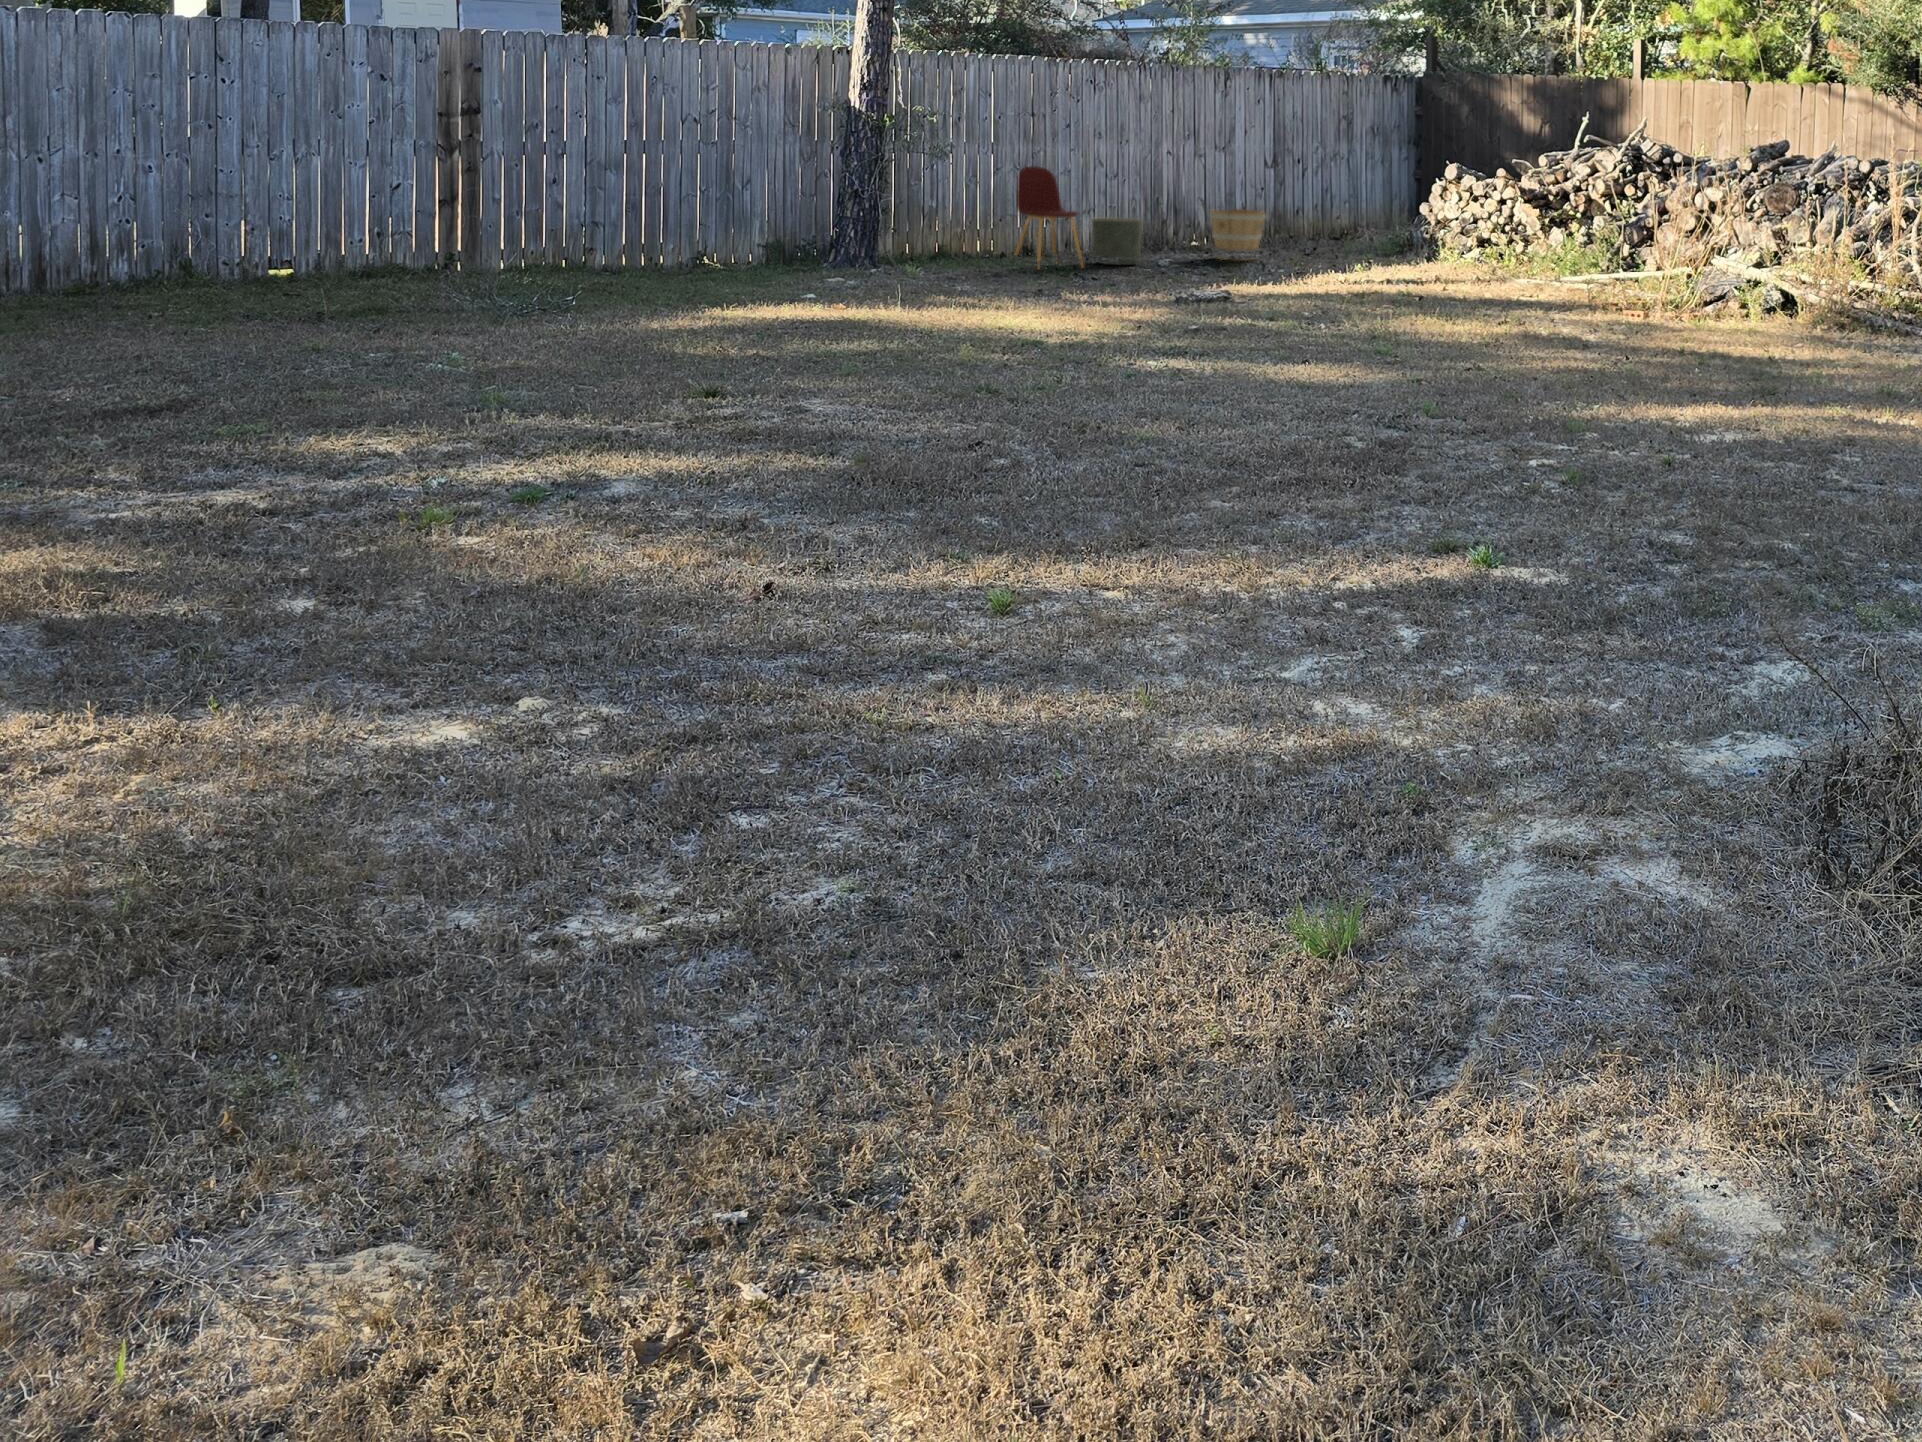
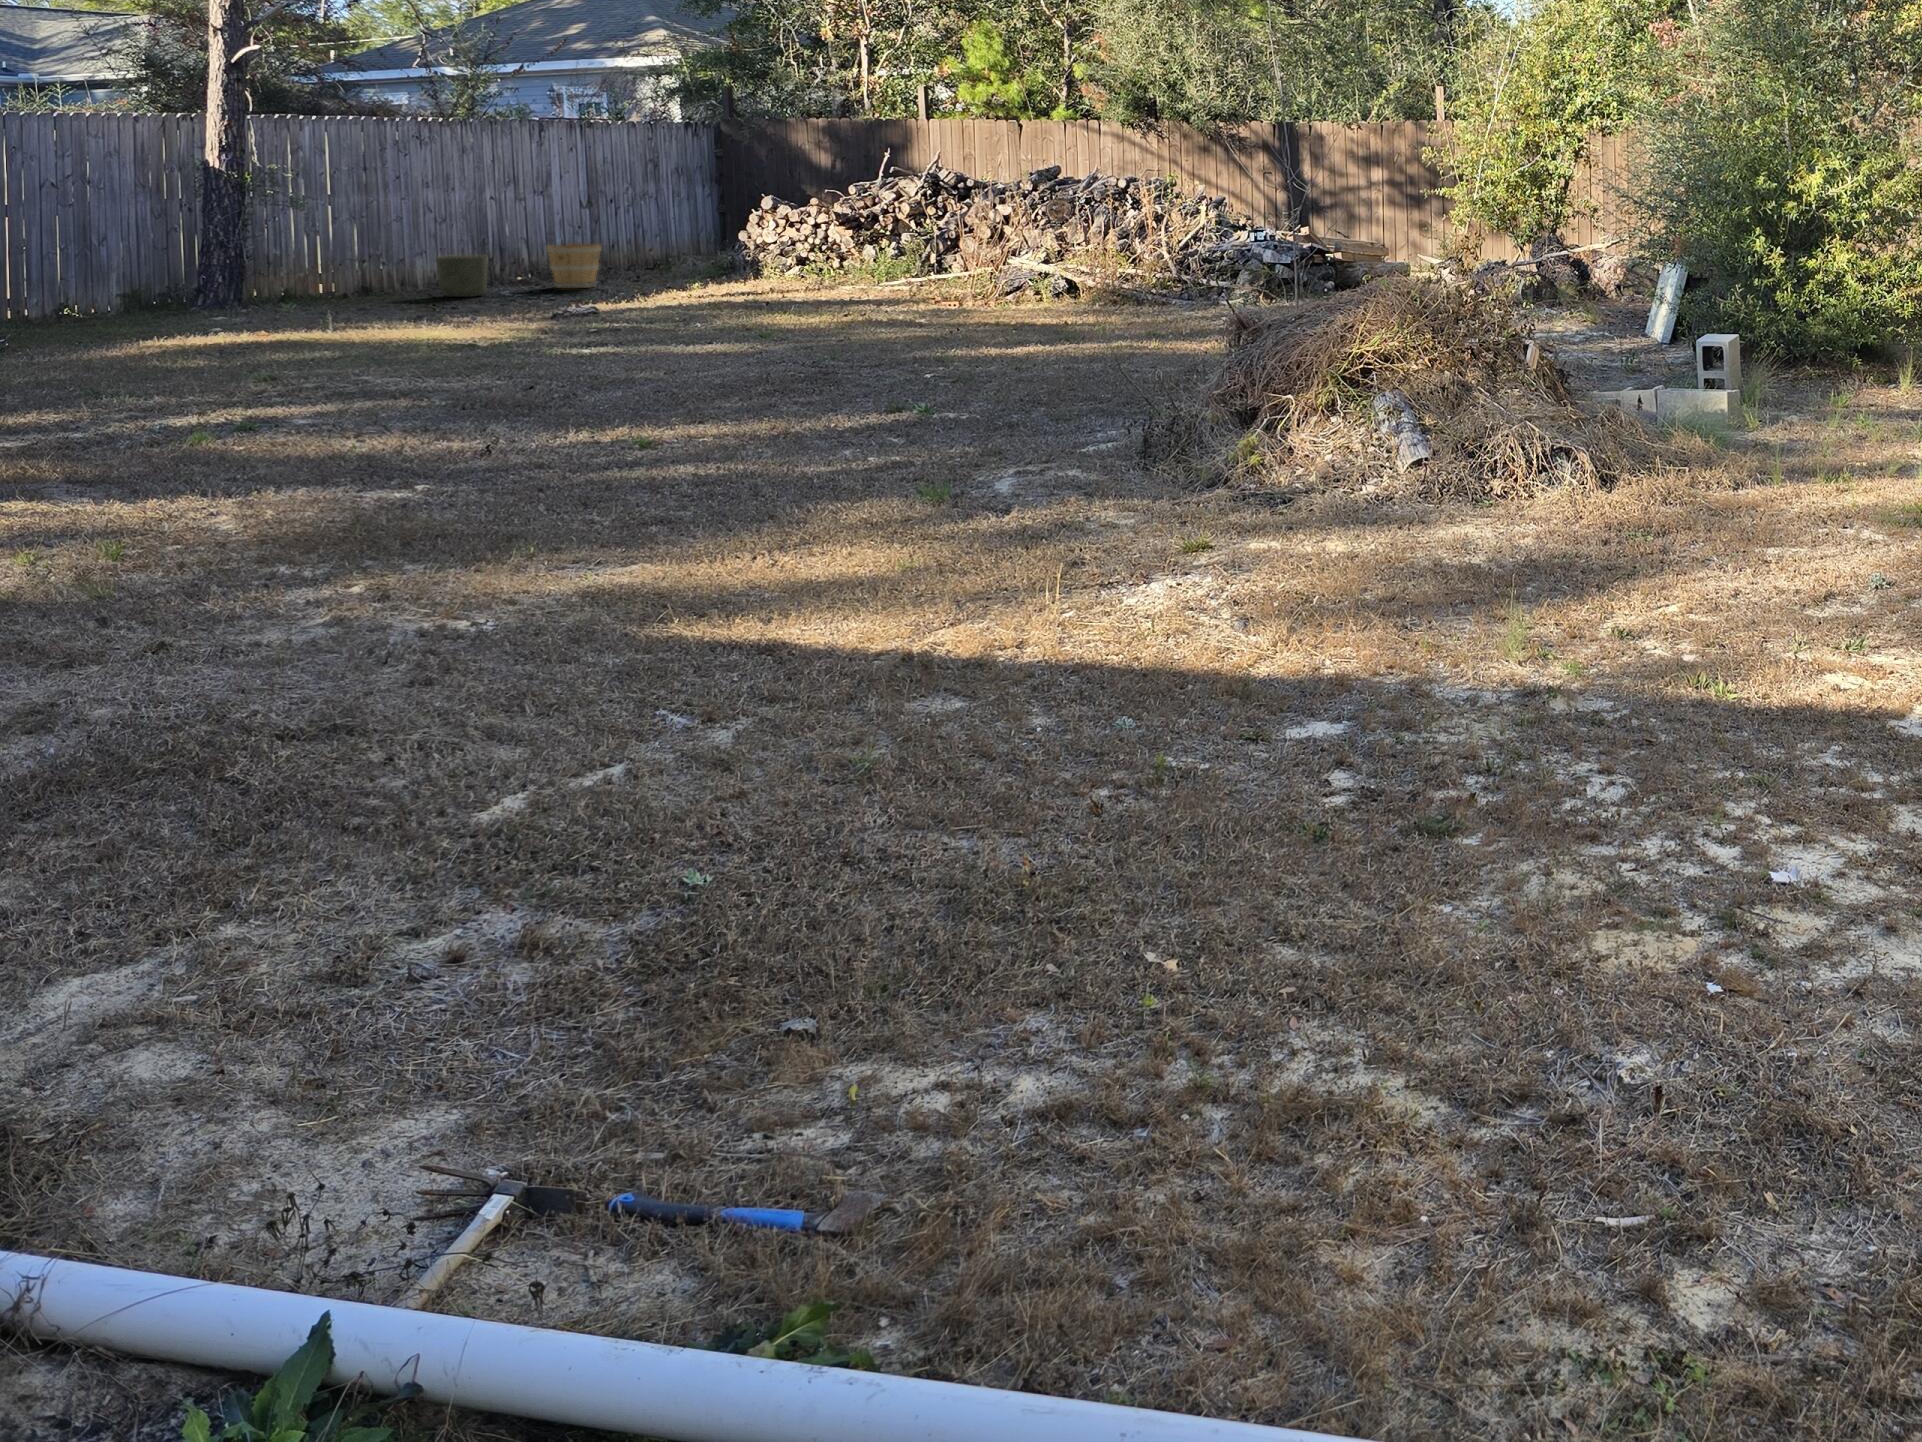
chair: present [1015,166,1083,268] -> none [360,212,436,304]

